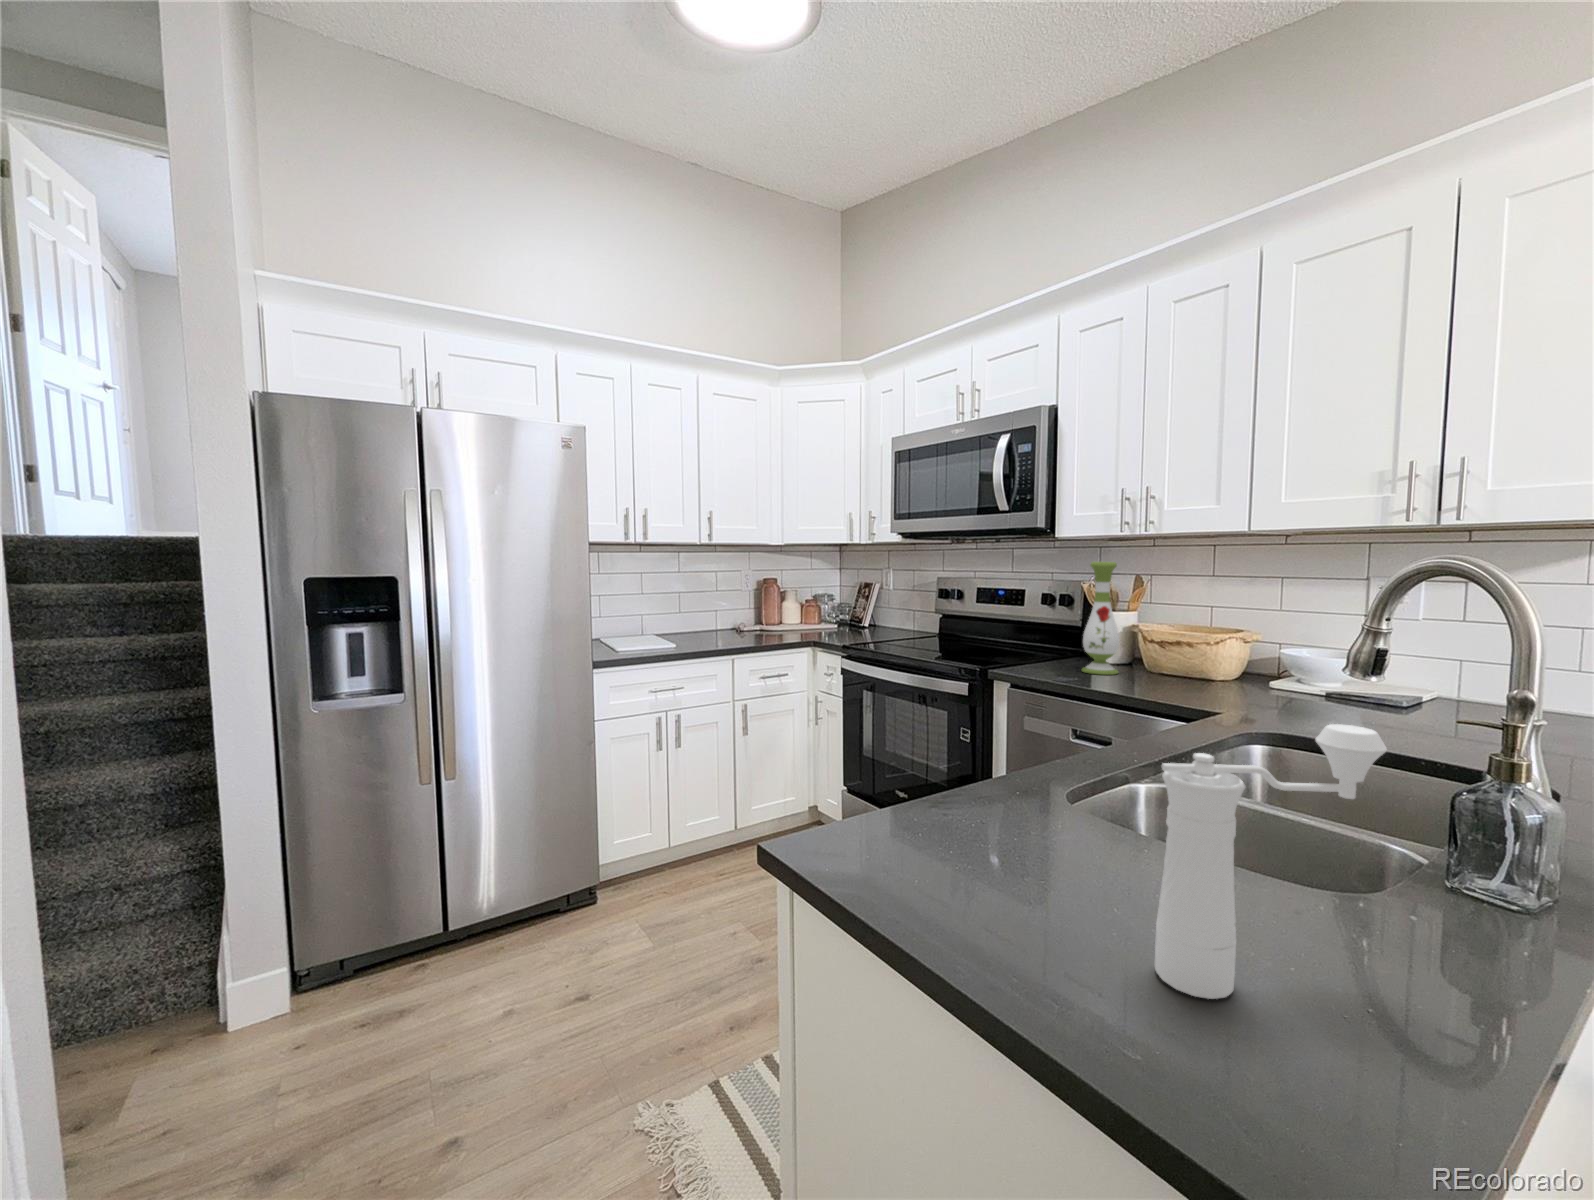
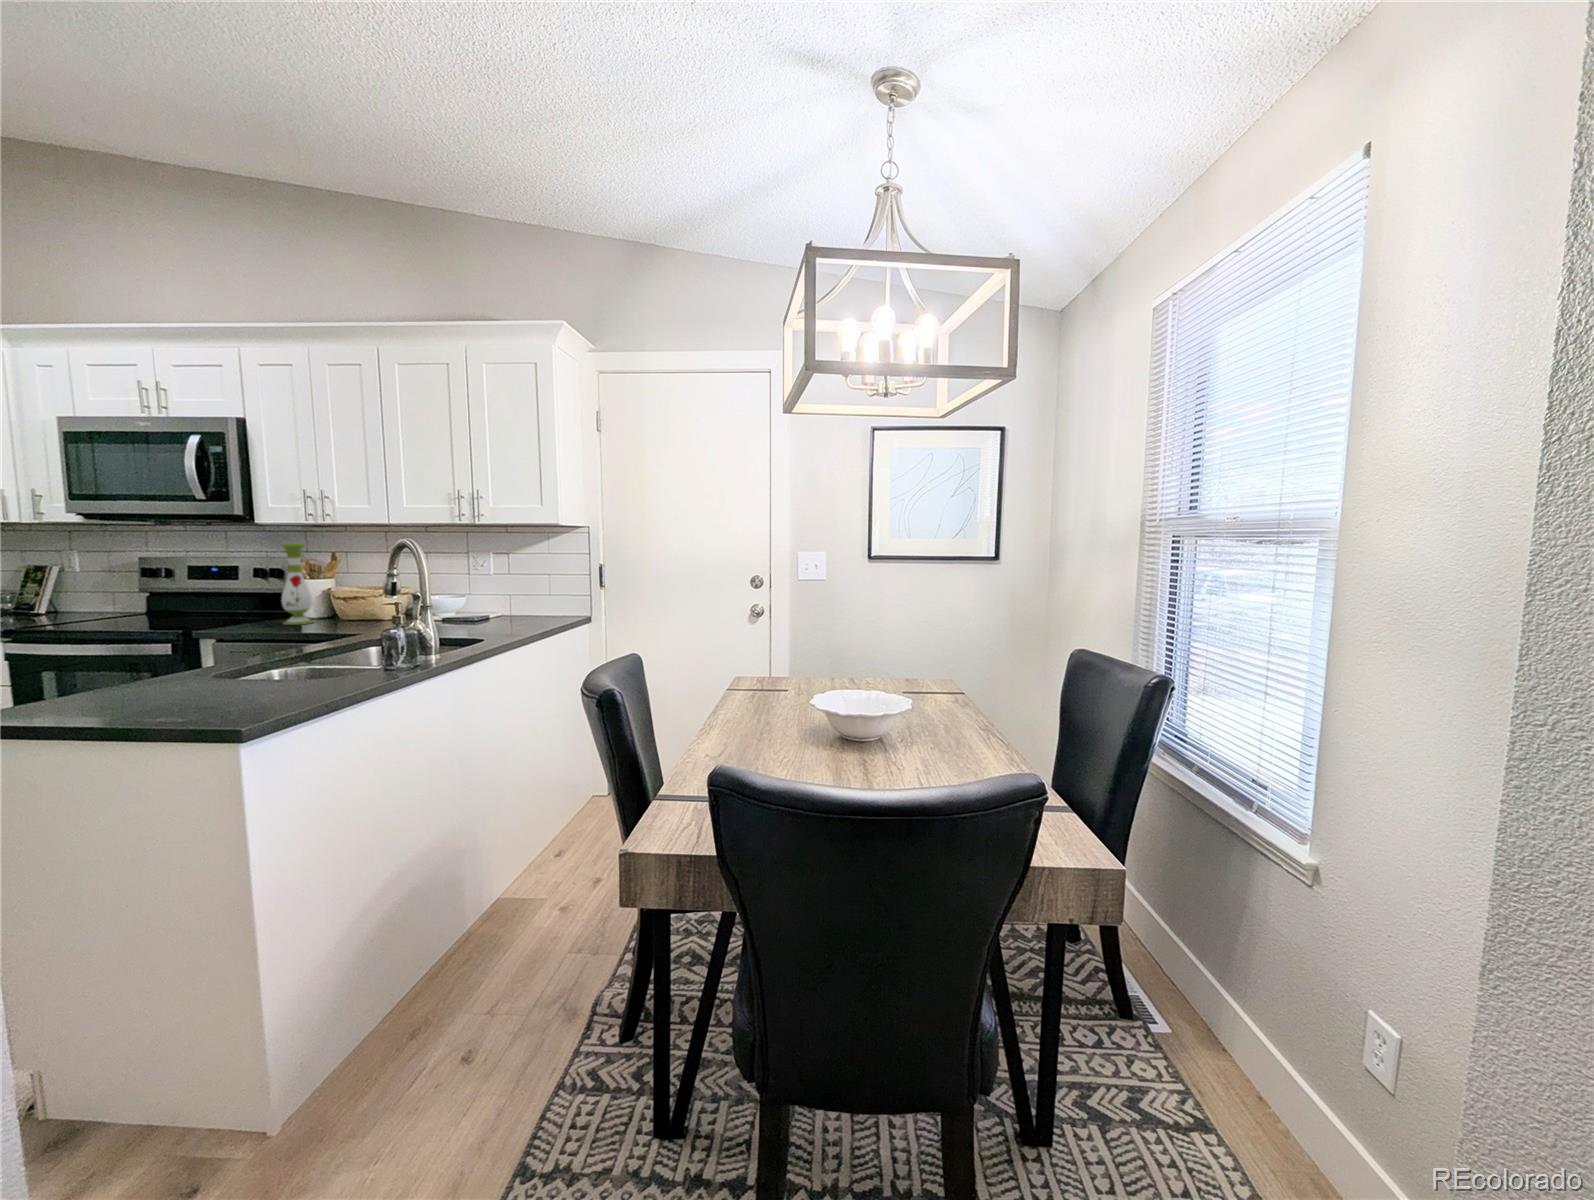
pepper mill: present [1155,724,1387,999] -> none [196,610,297,720]

